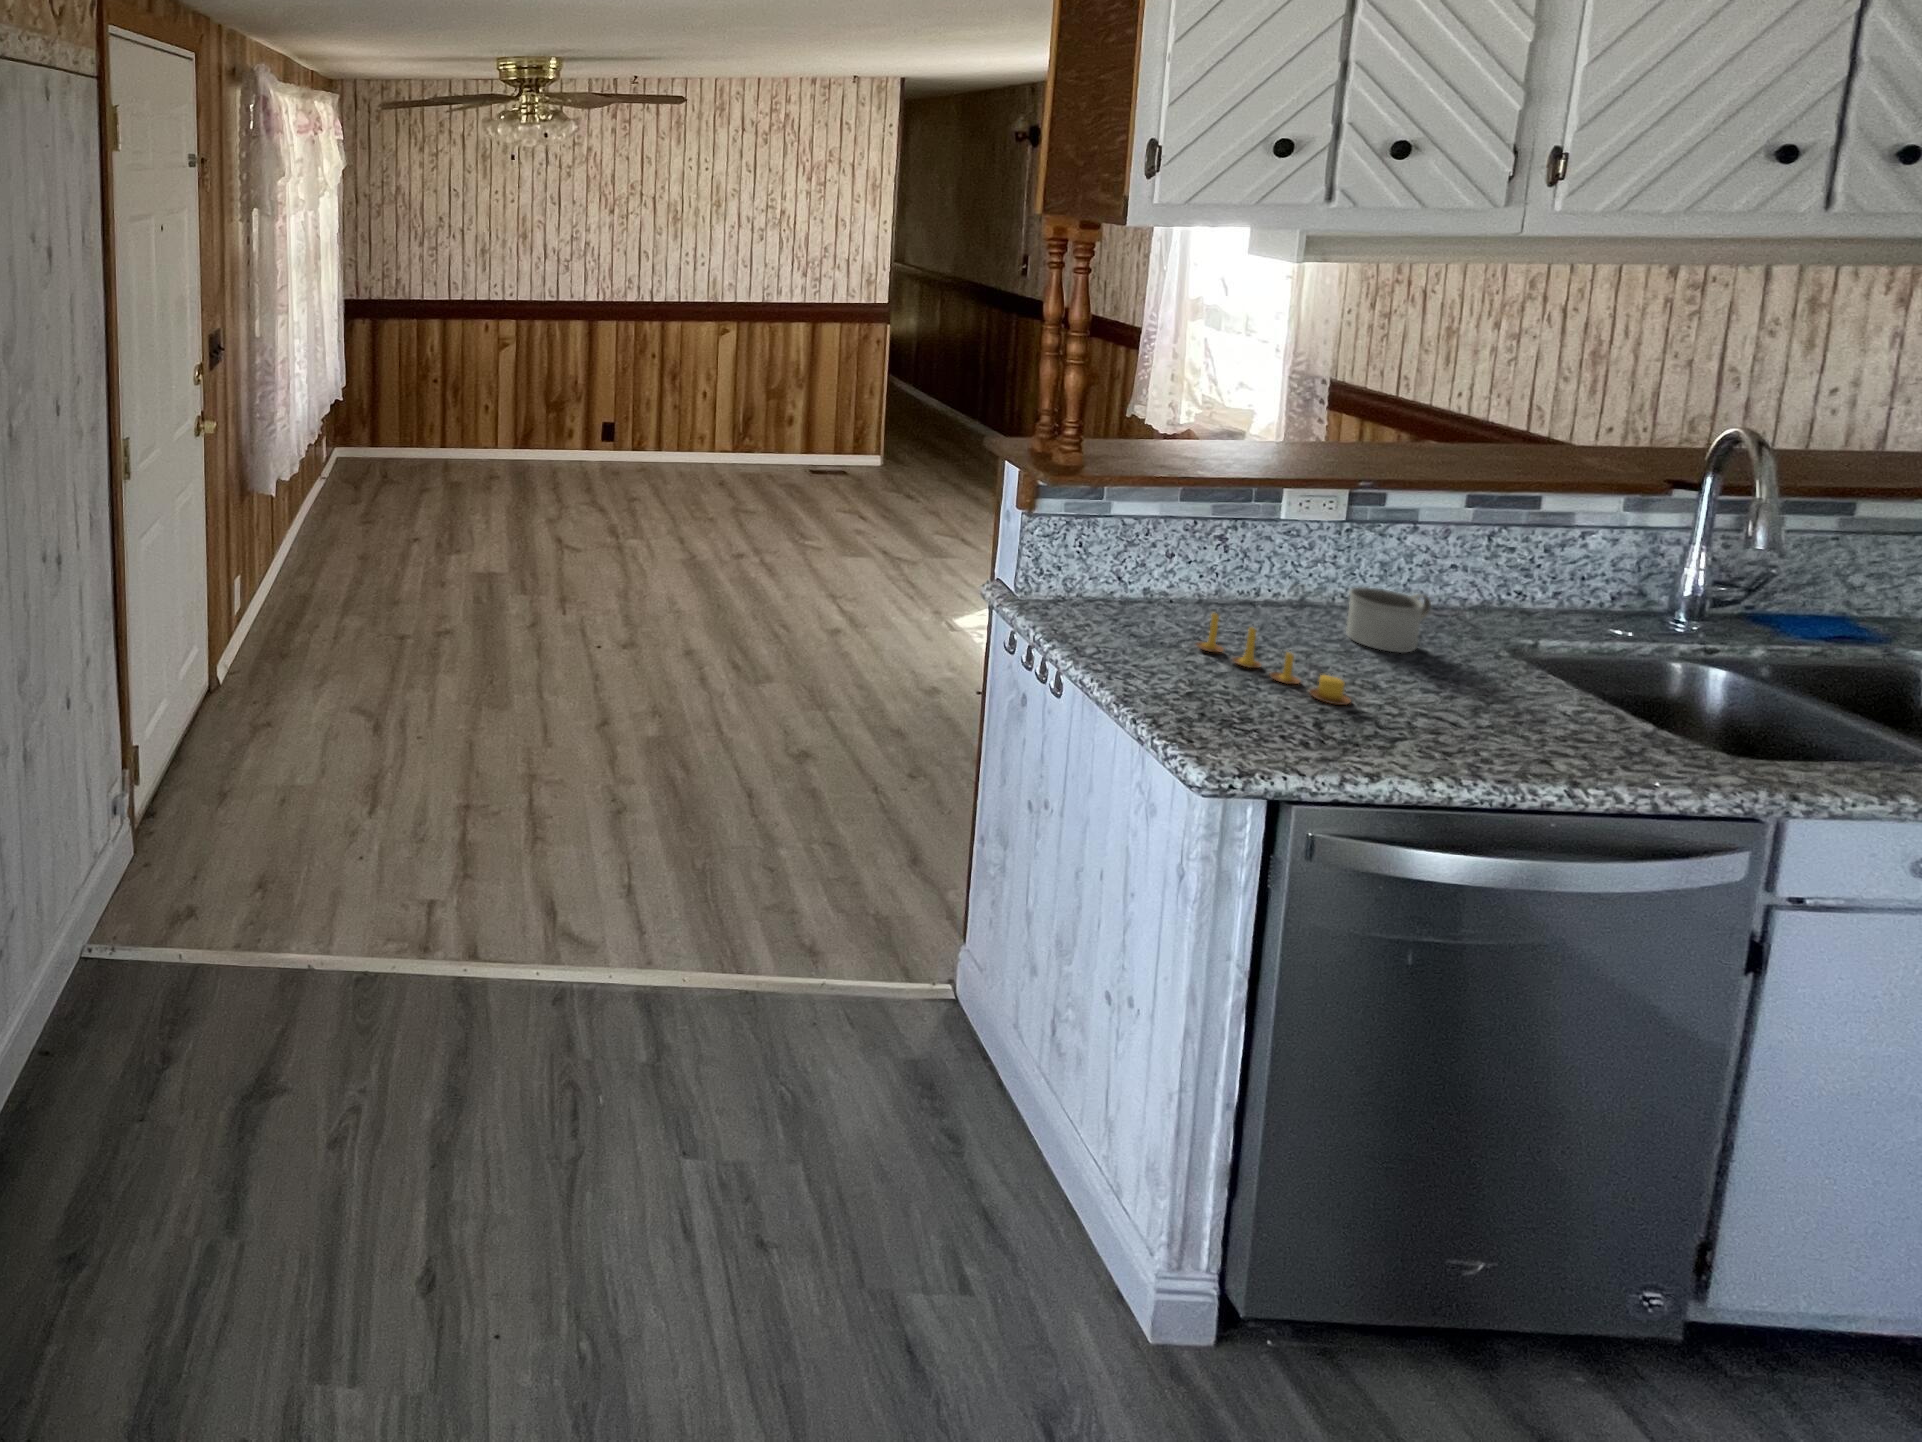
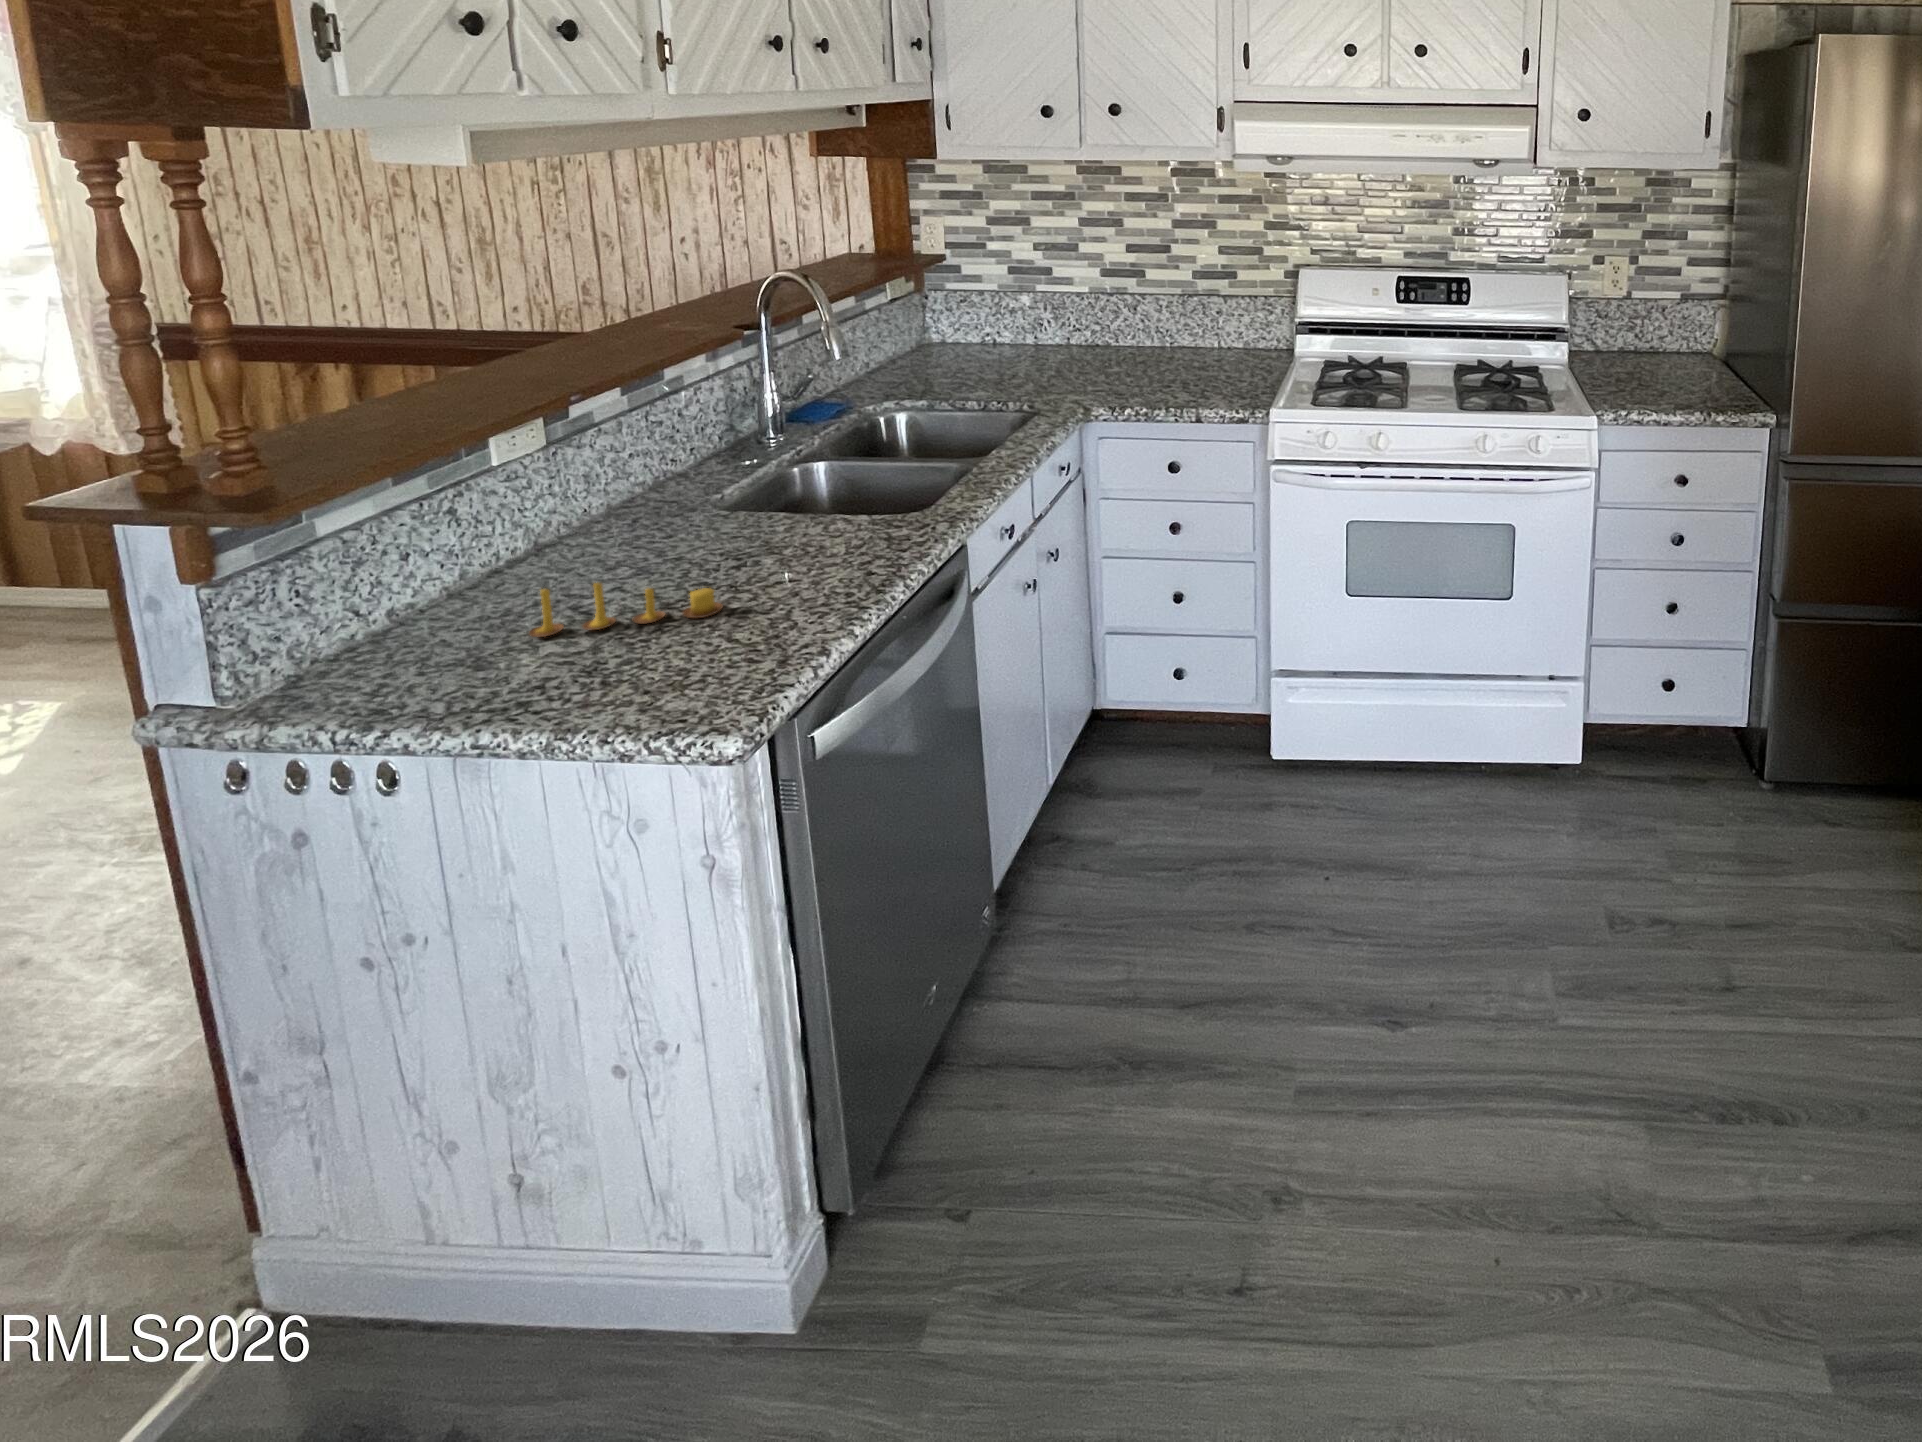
mug: present [1346,587,1431,653] -> none [607,486,681,558]

